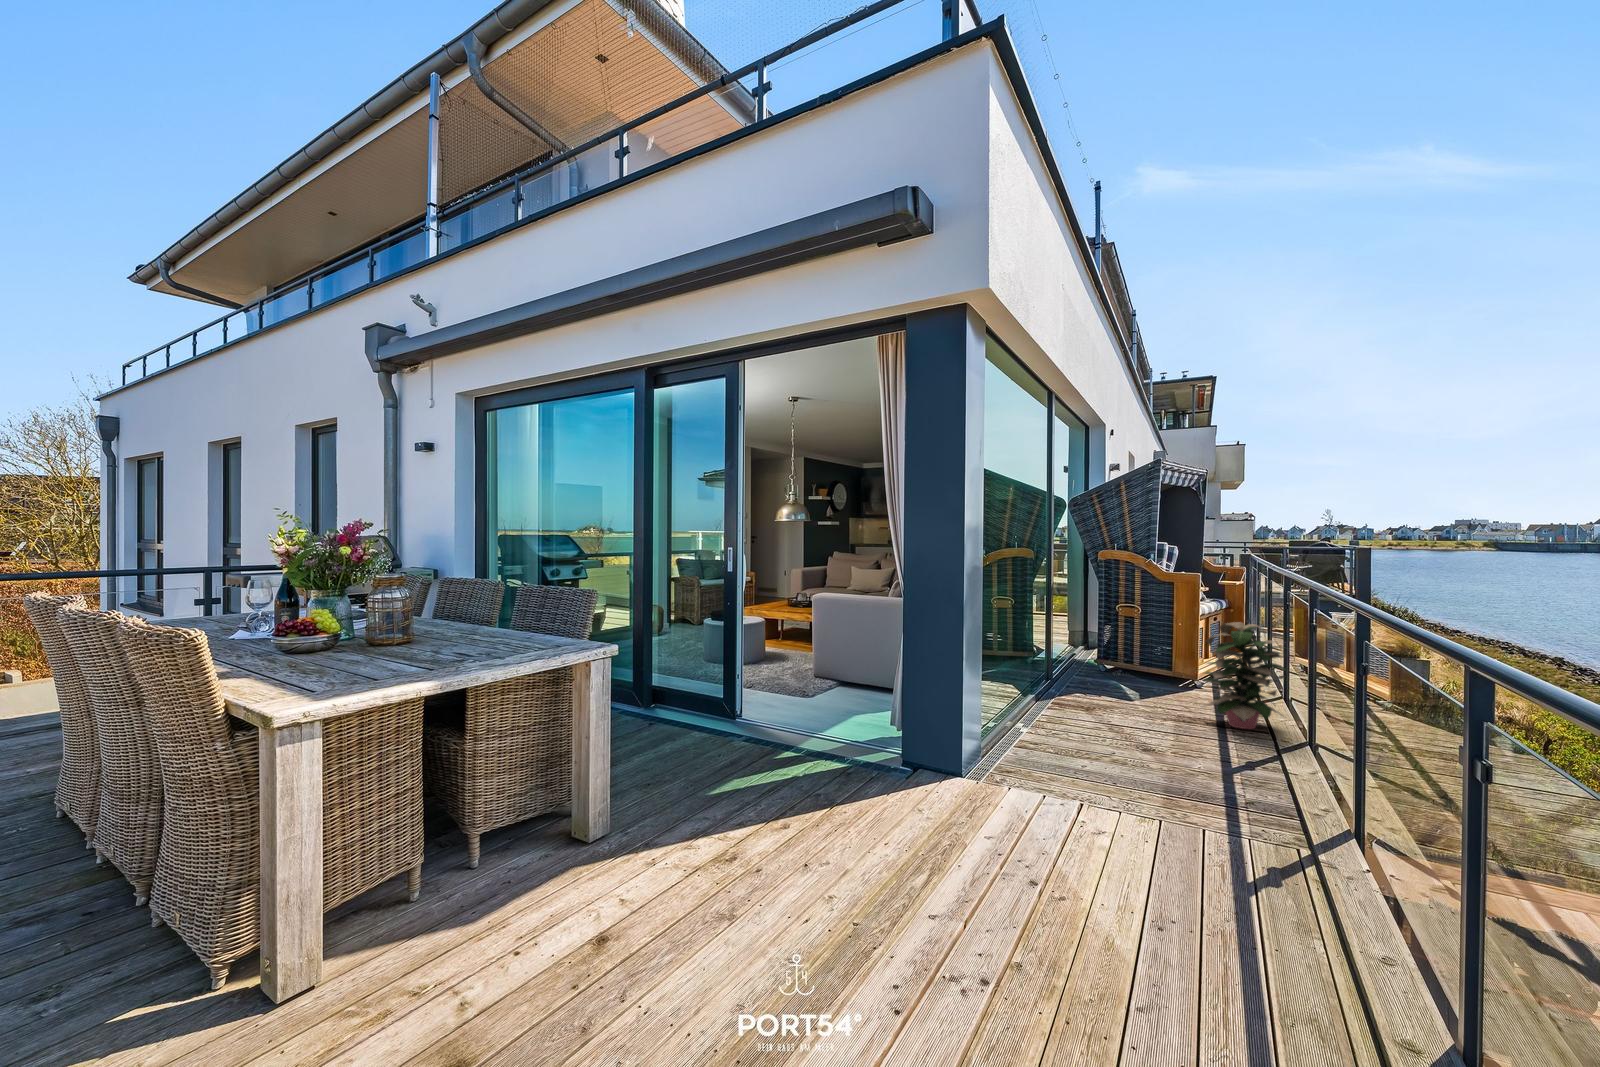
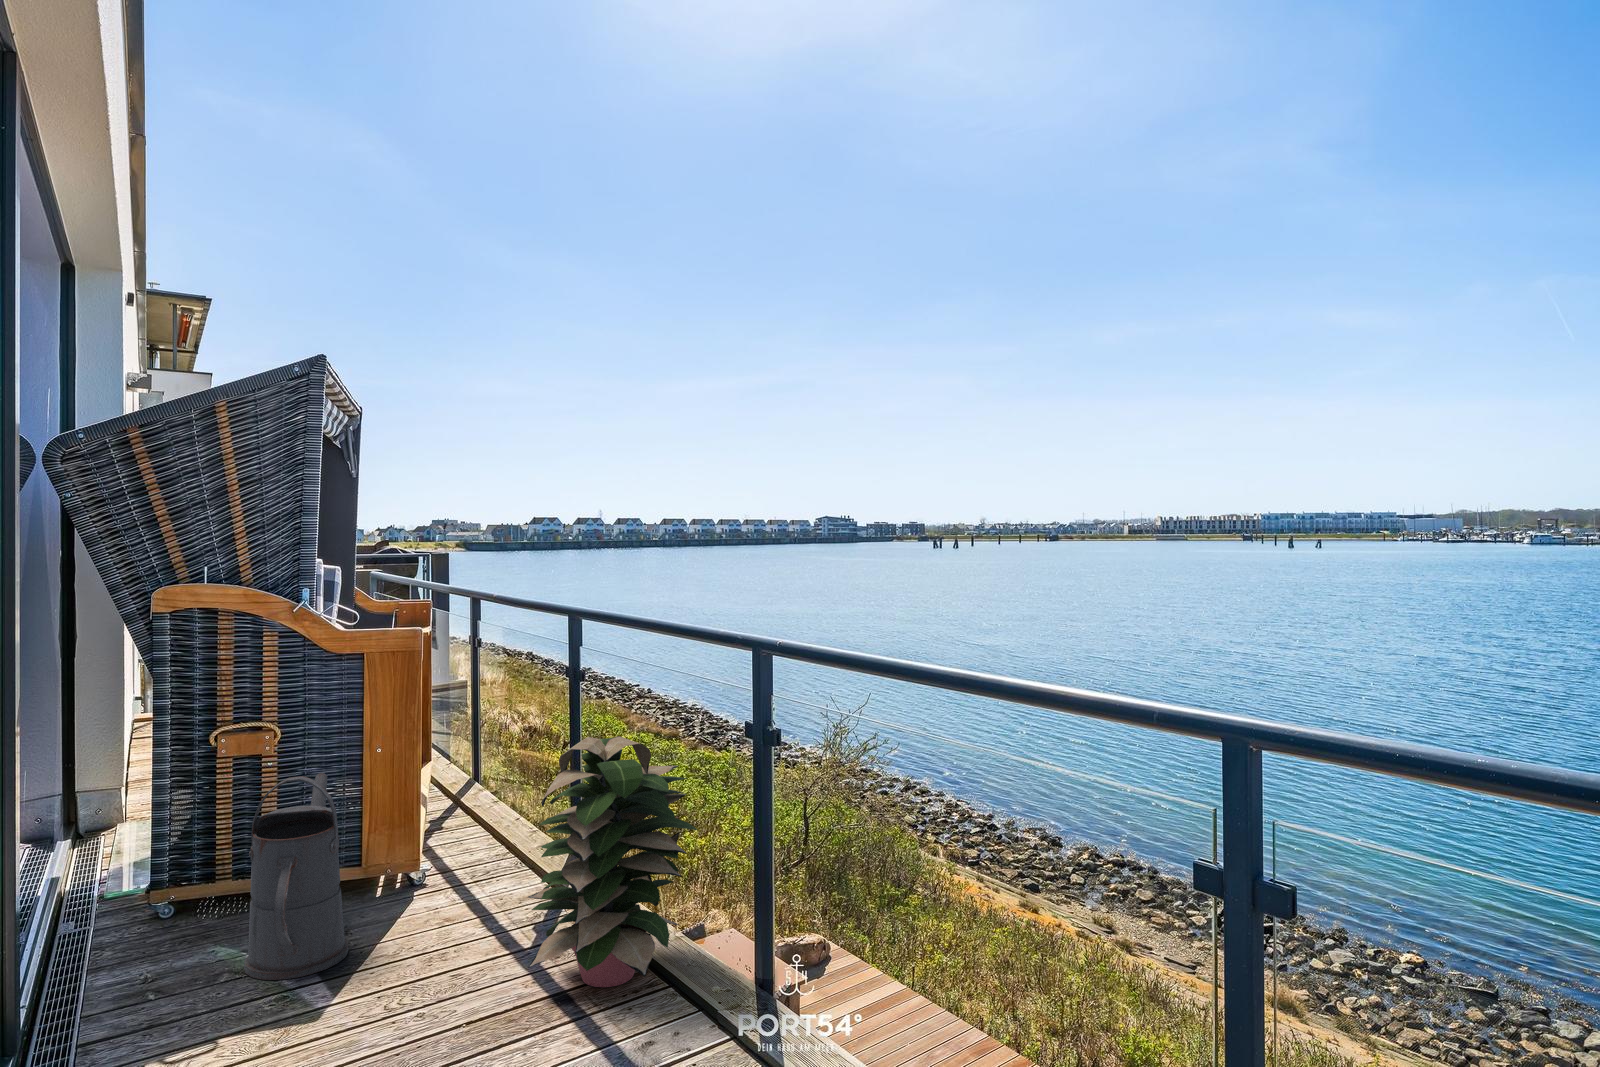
watering can: none [1112,622,1158,694] -> present [244,773,349,980]

